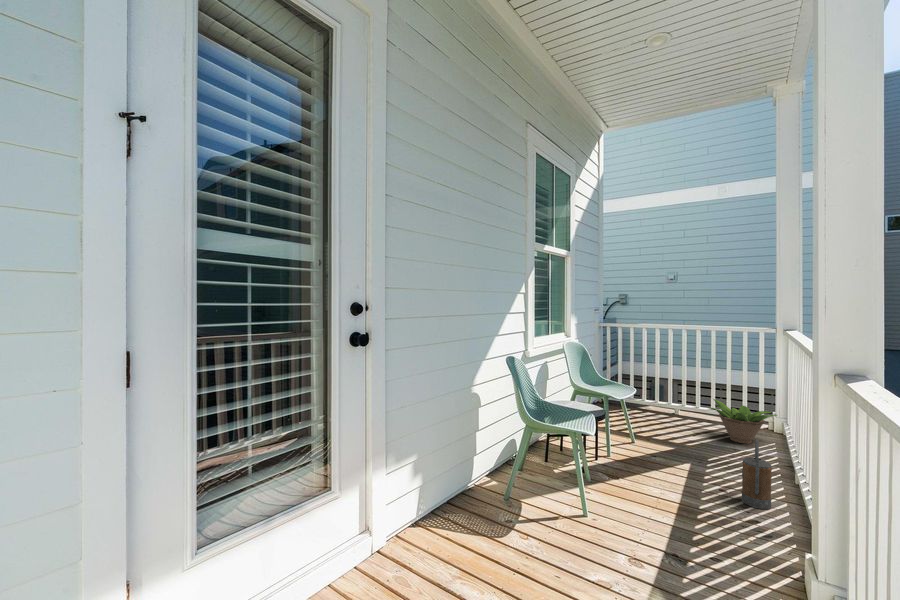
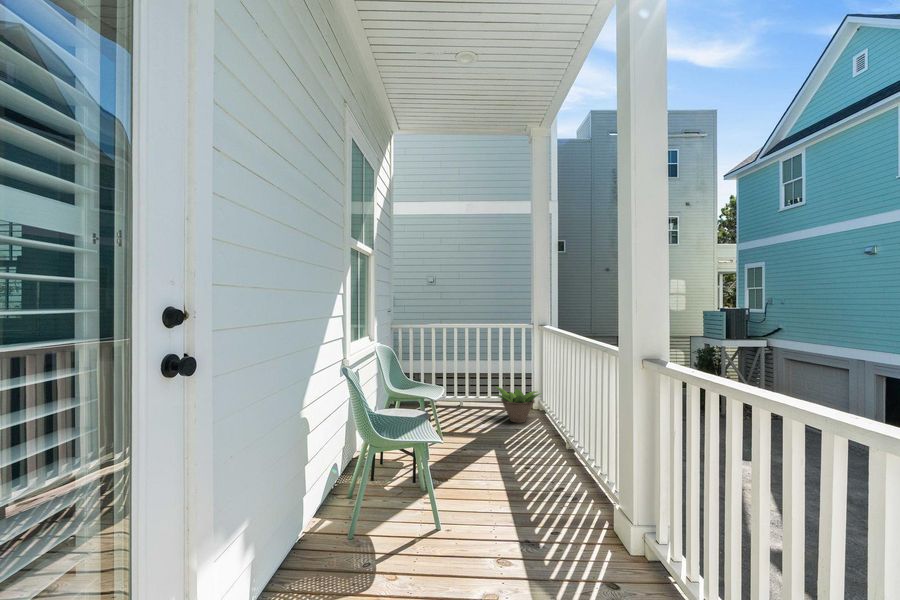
watering can: present [742,440,772,509] -> none [545,419,566,478]

